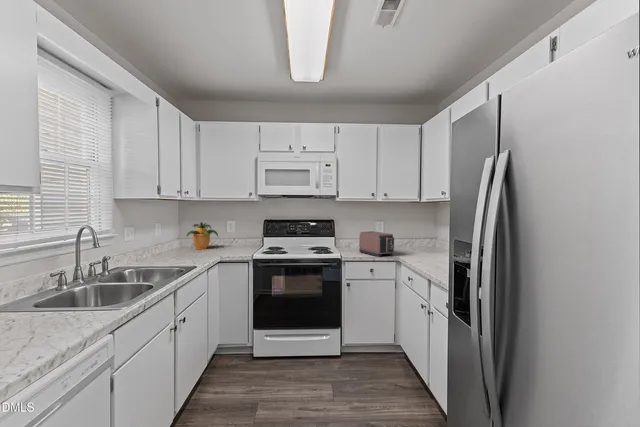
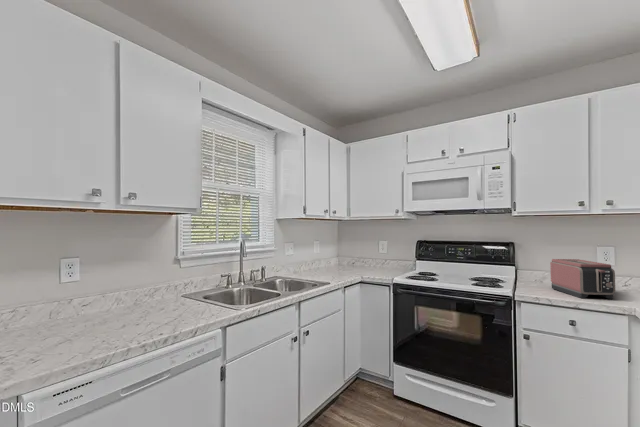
potted plant: present [187,222,218,249] -> none [338,241,369,269]

